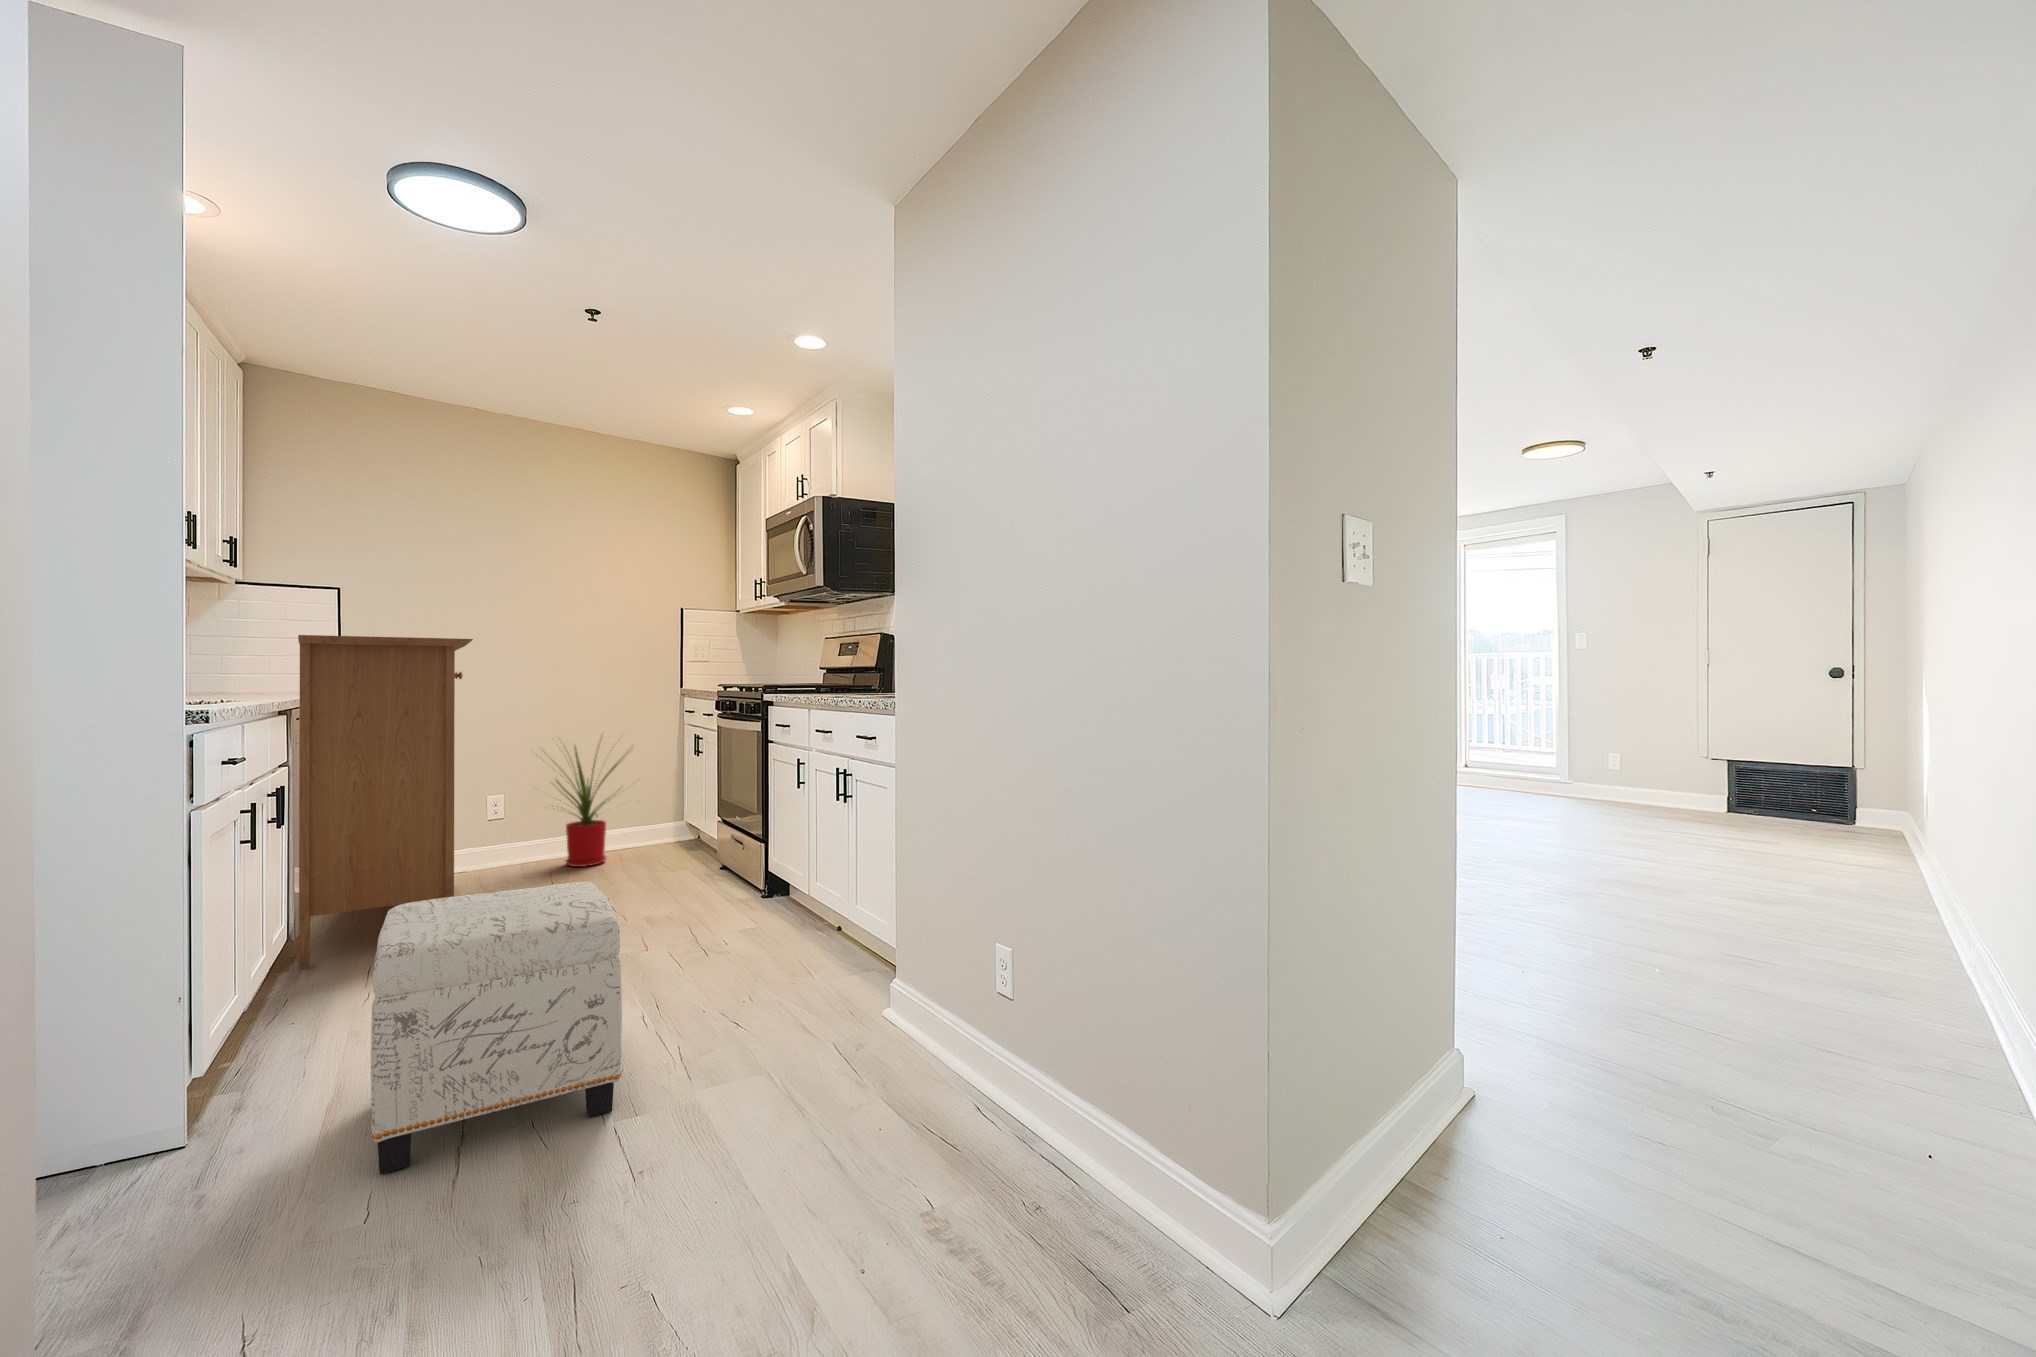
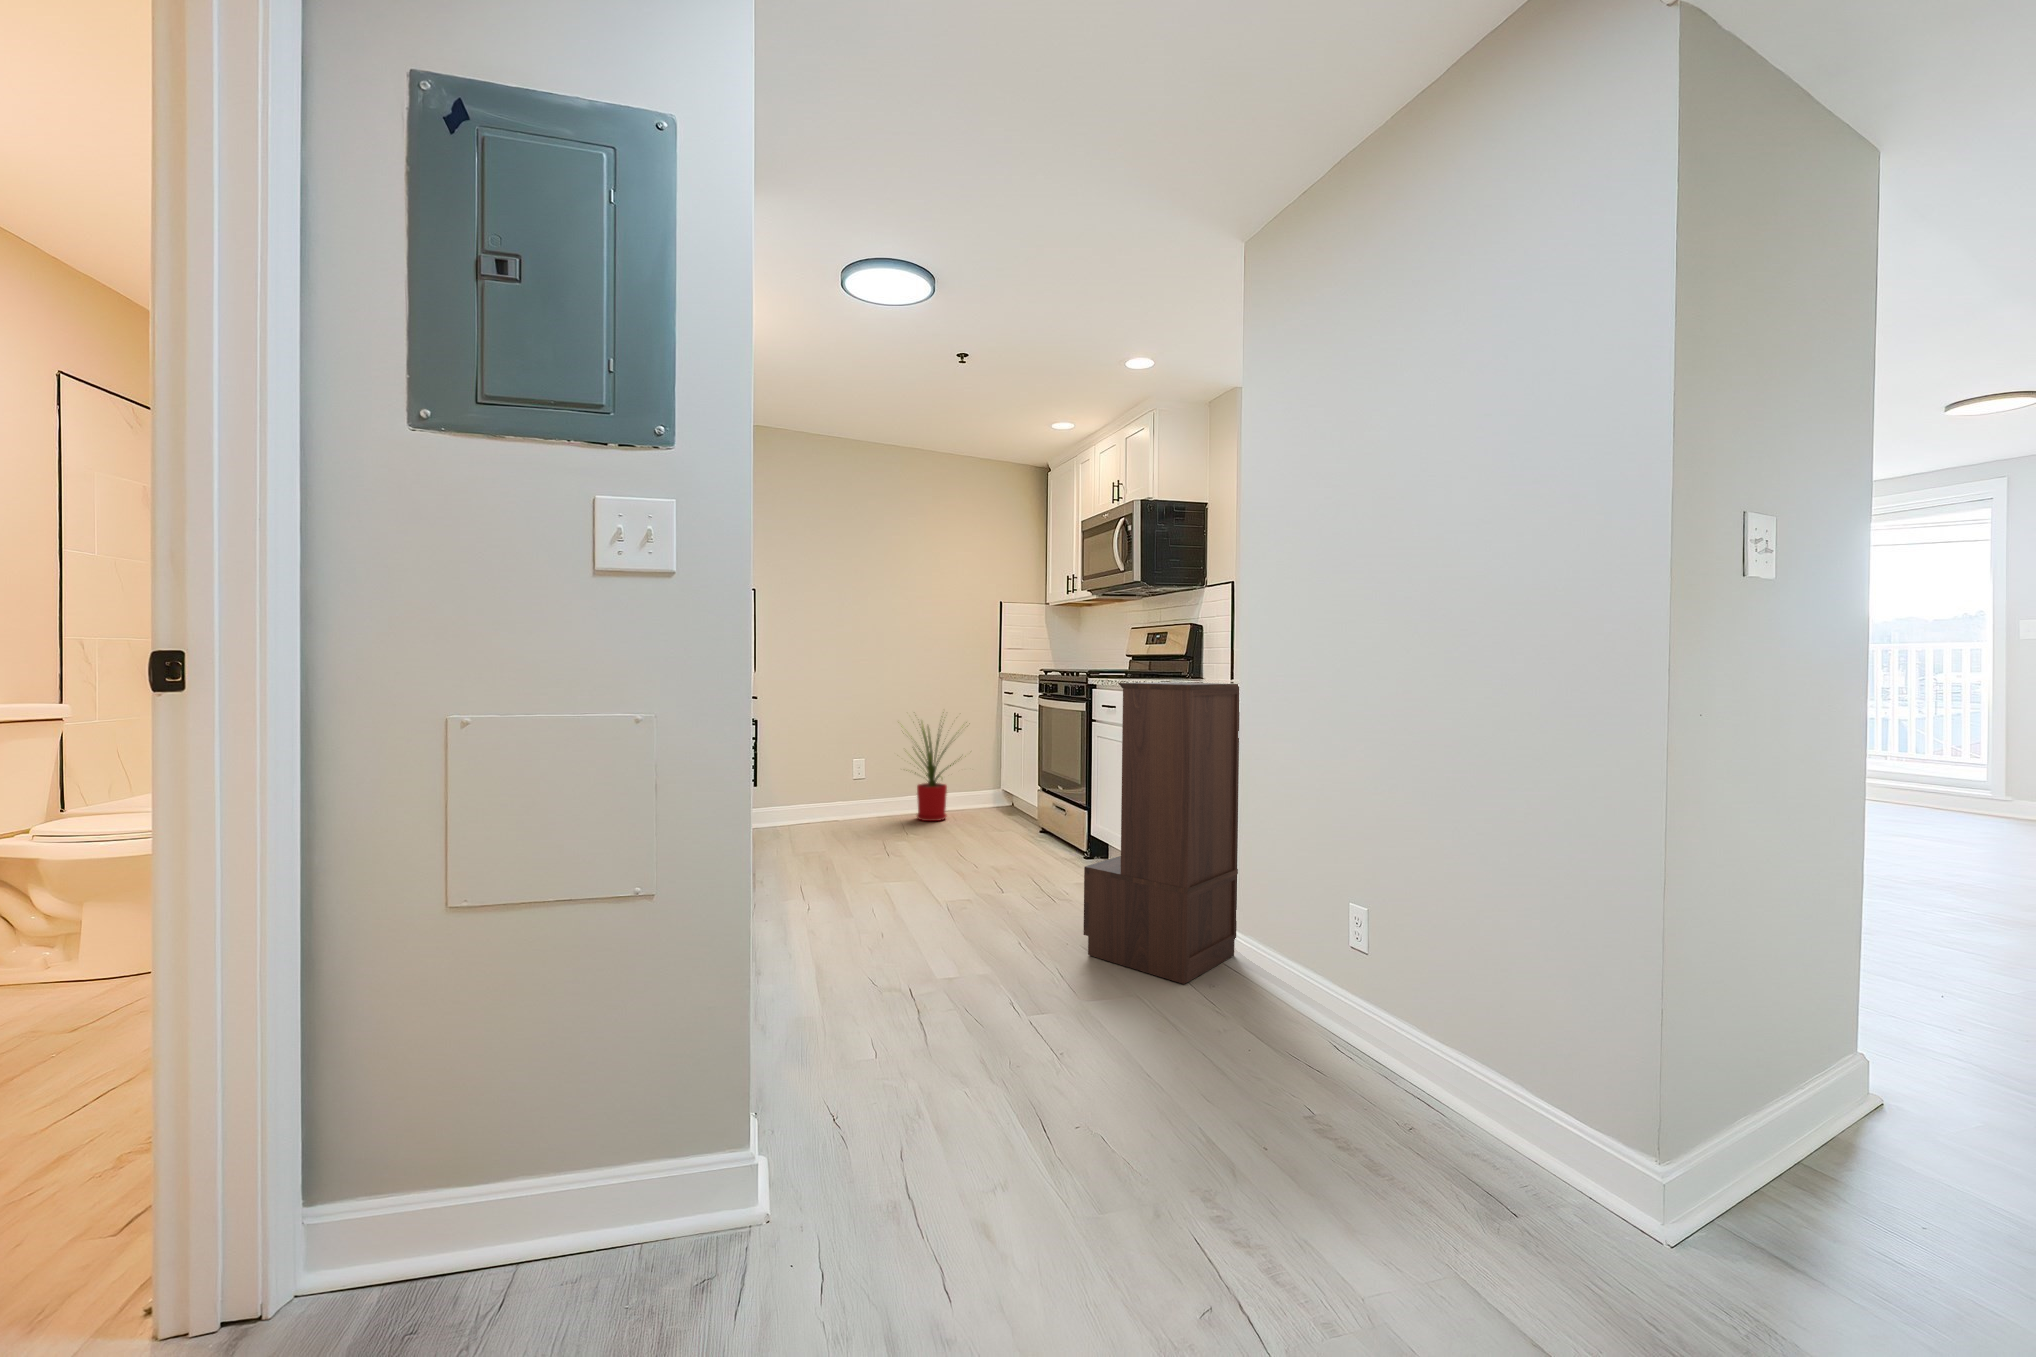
console table: present [298,635,473,967] -> none [755,626,872,878]
bookshelf: none [722,700,901,1043] -> present [1083,682,1240,984]
ottoman: present [371,882,622,1174] -> none [850,826,1026,1028]

